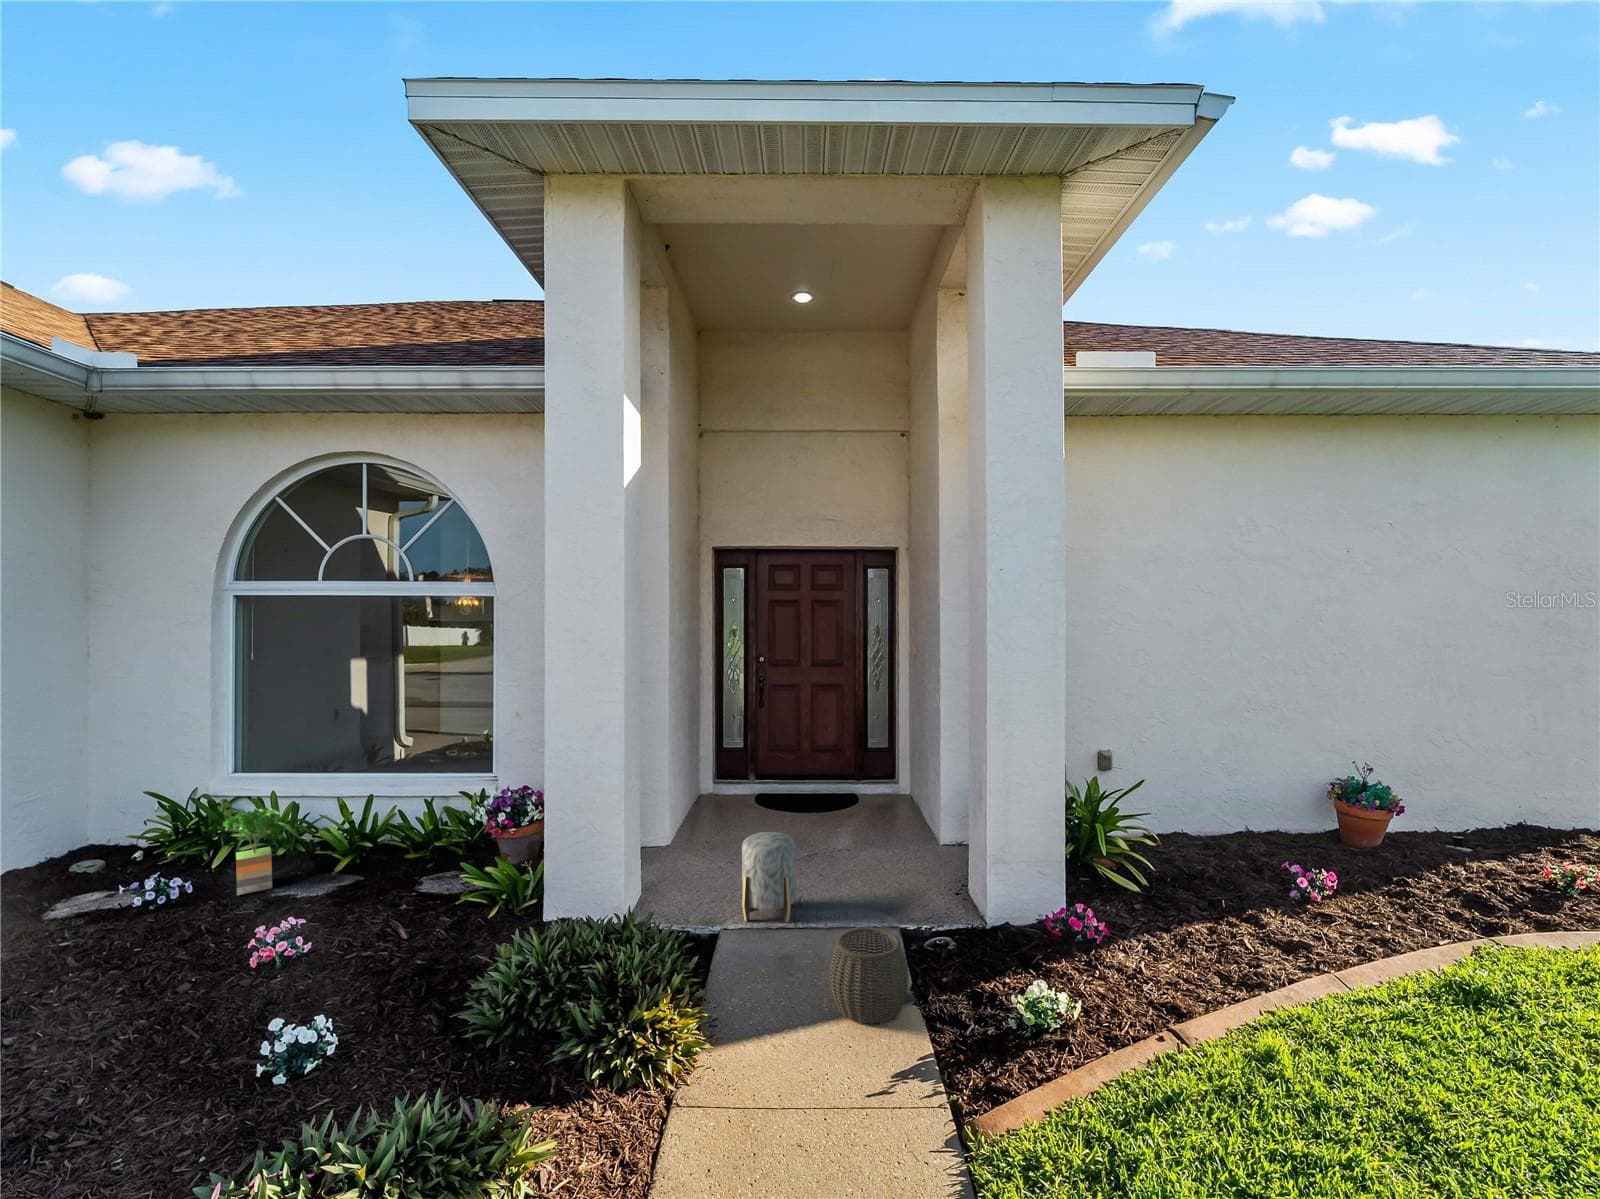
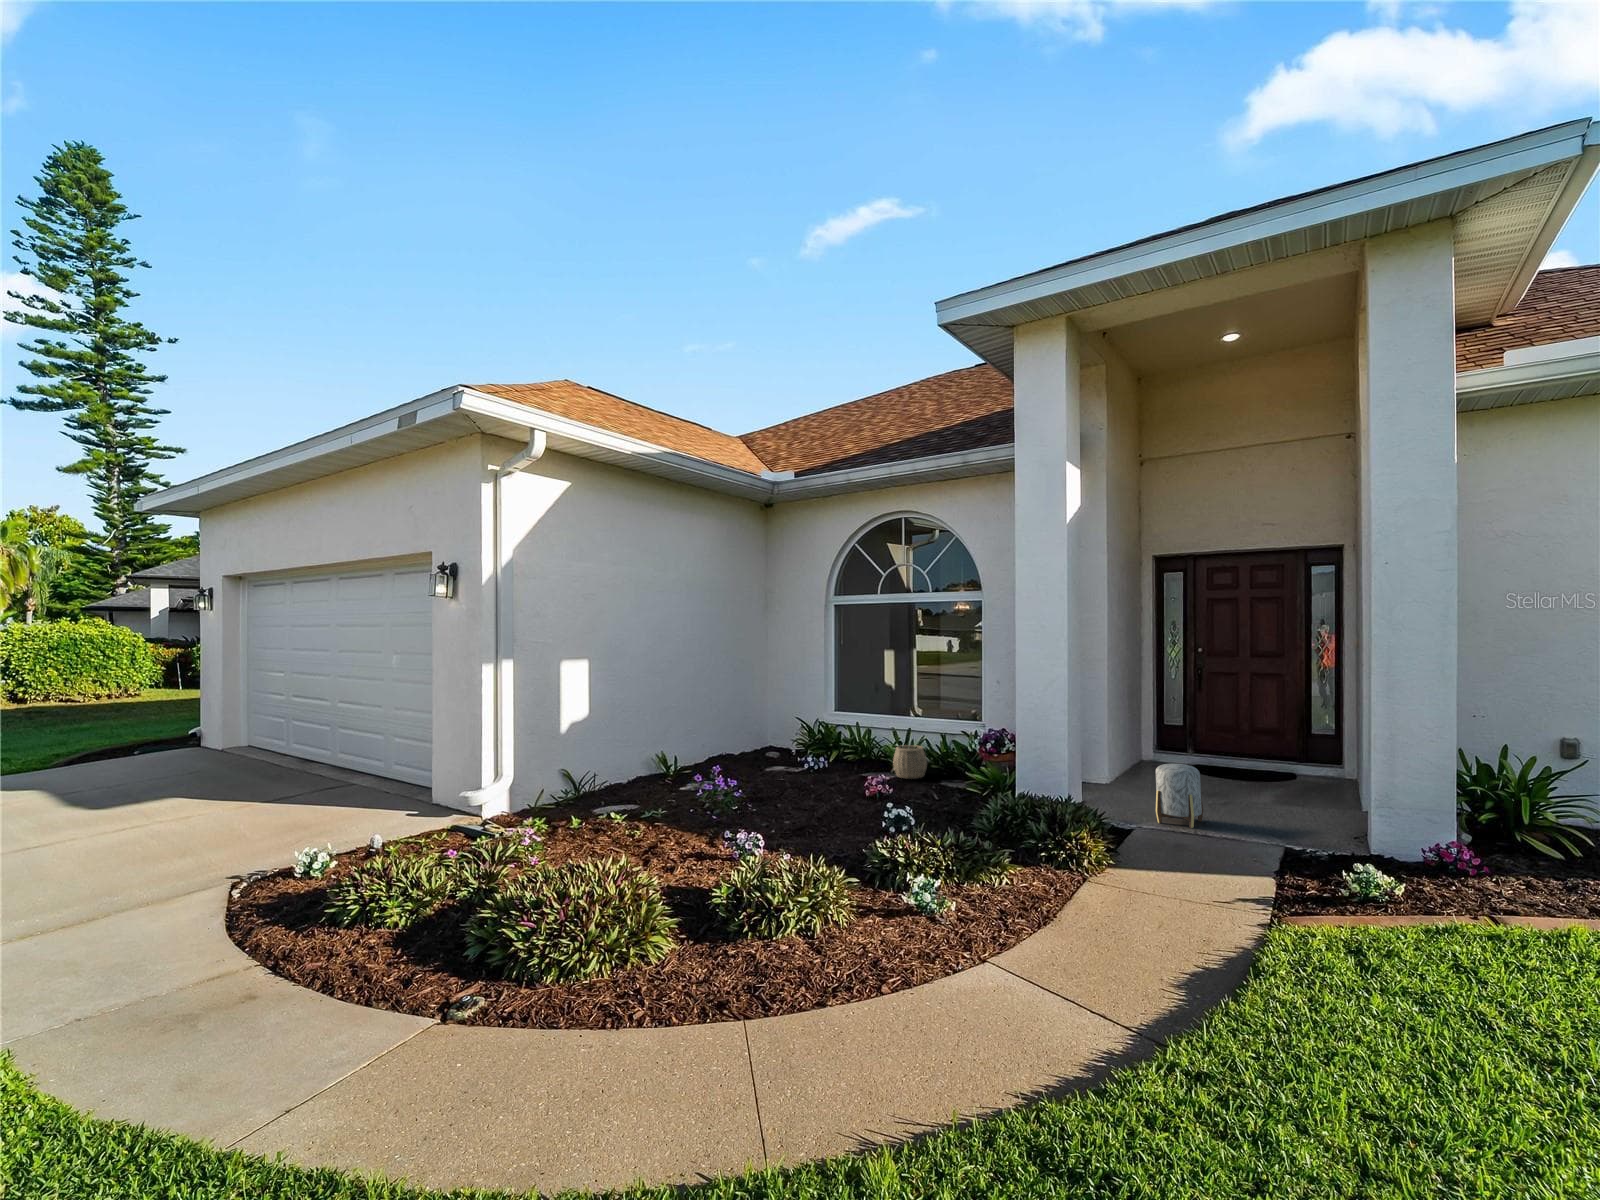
potted tree: present [223,807,286,895] -> none [838,724,869,771]
woven basket: present [830,928,909,1025] -> present [893,745,927,779]

